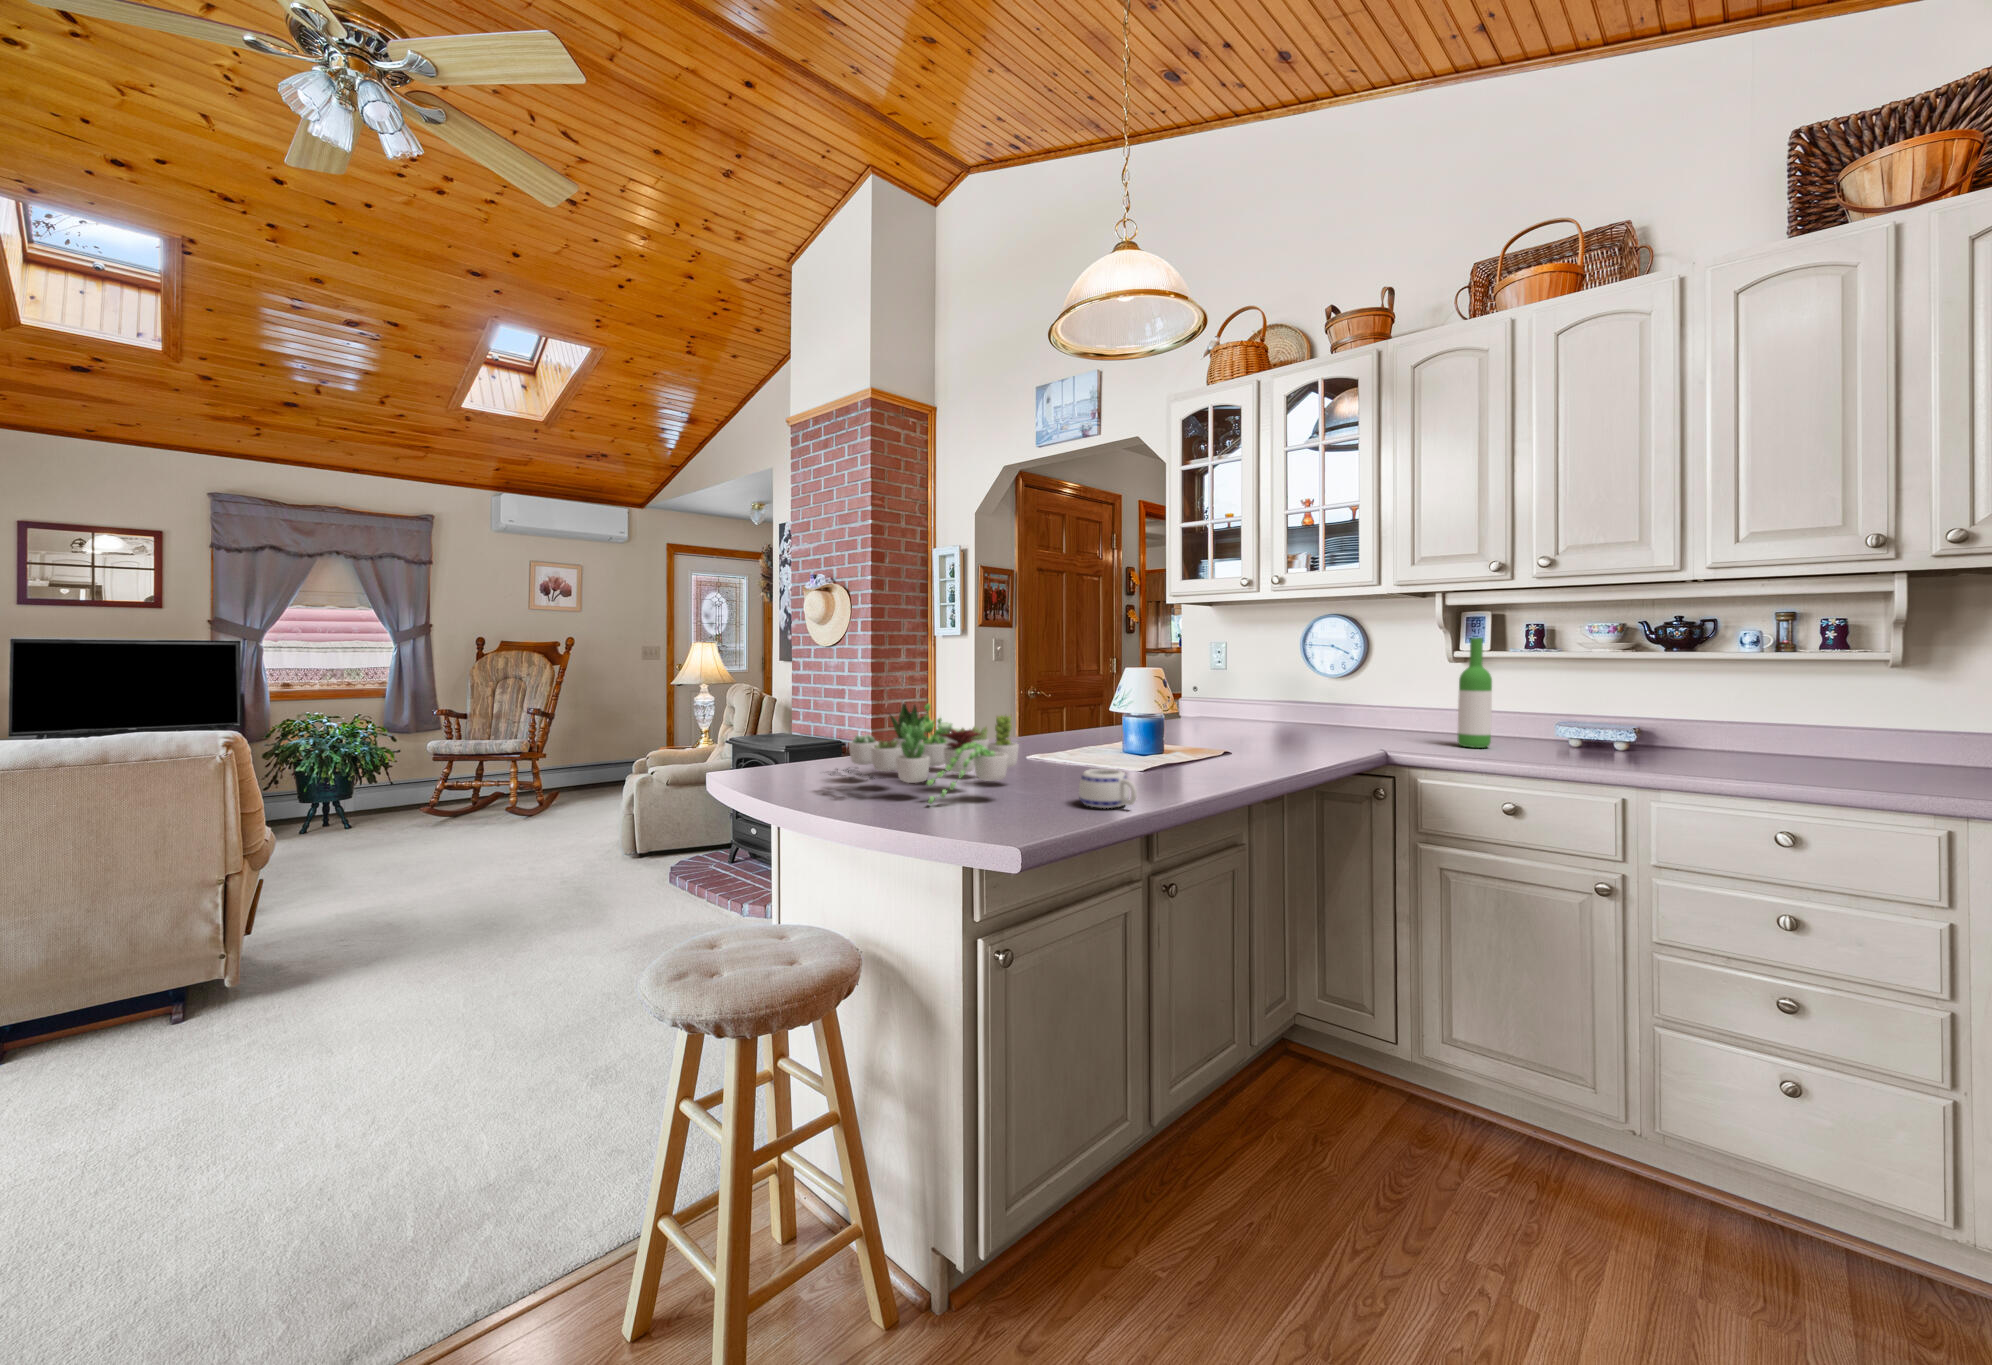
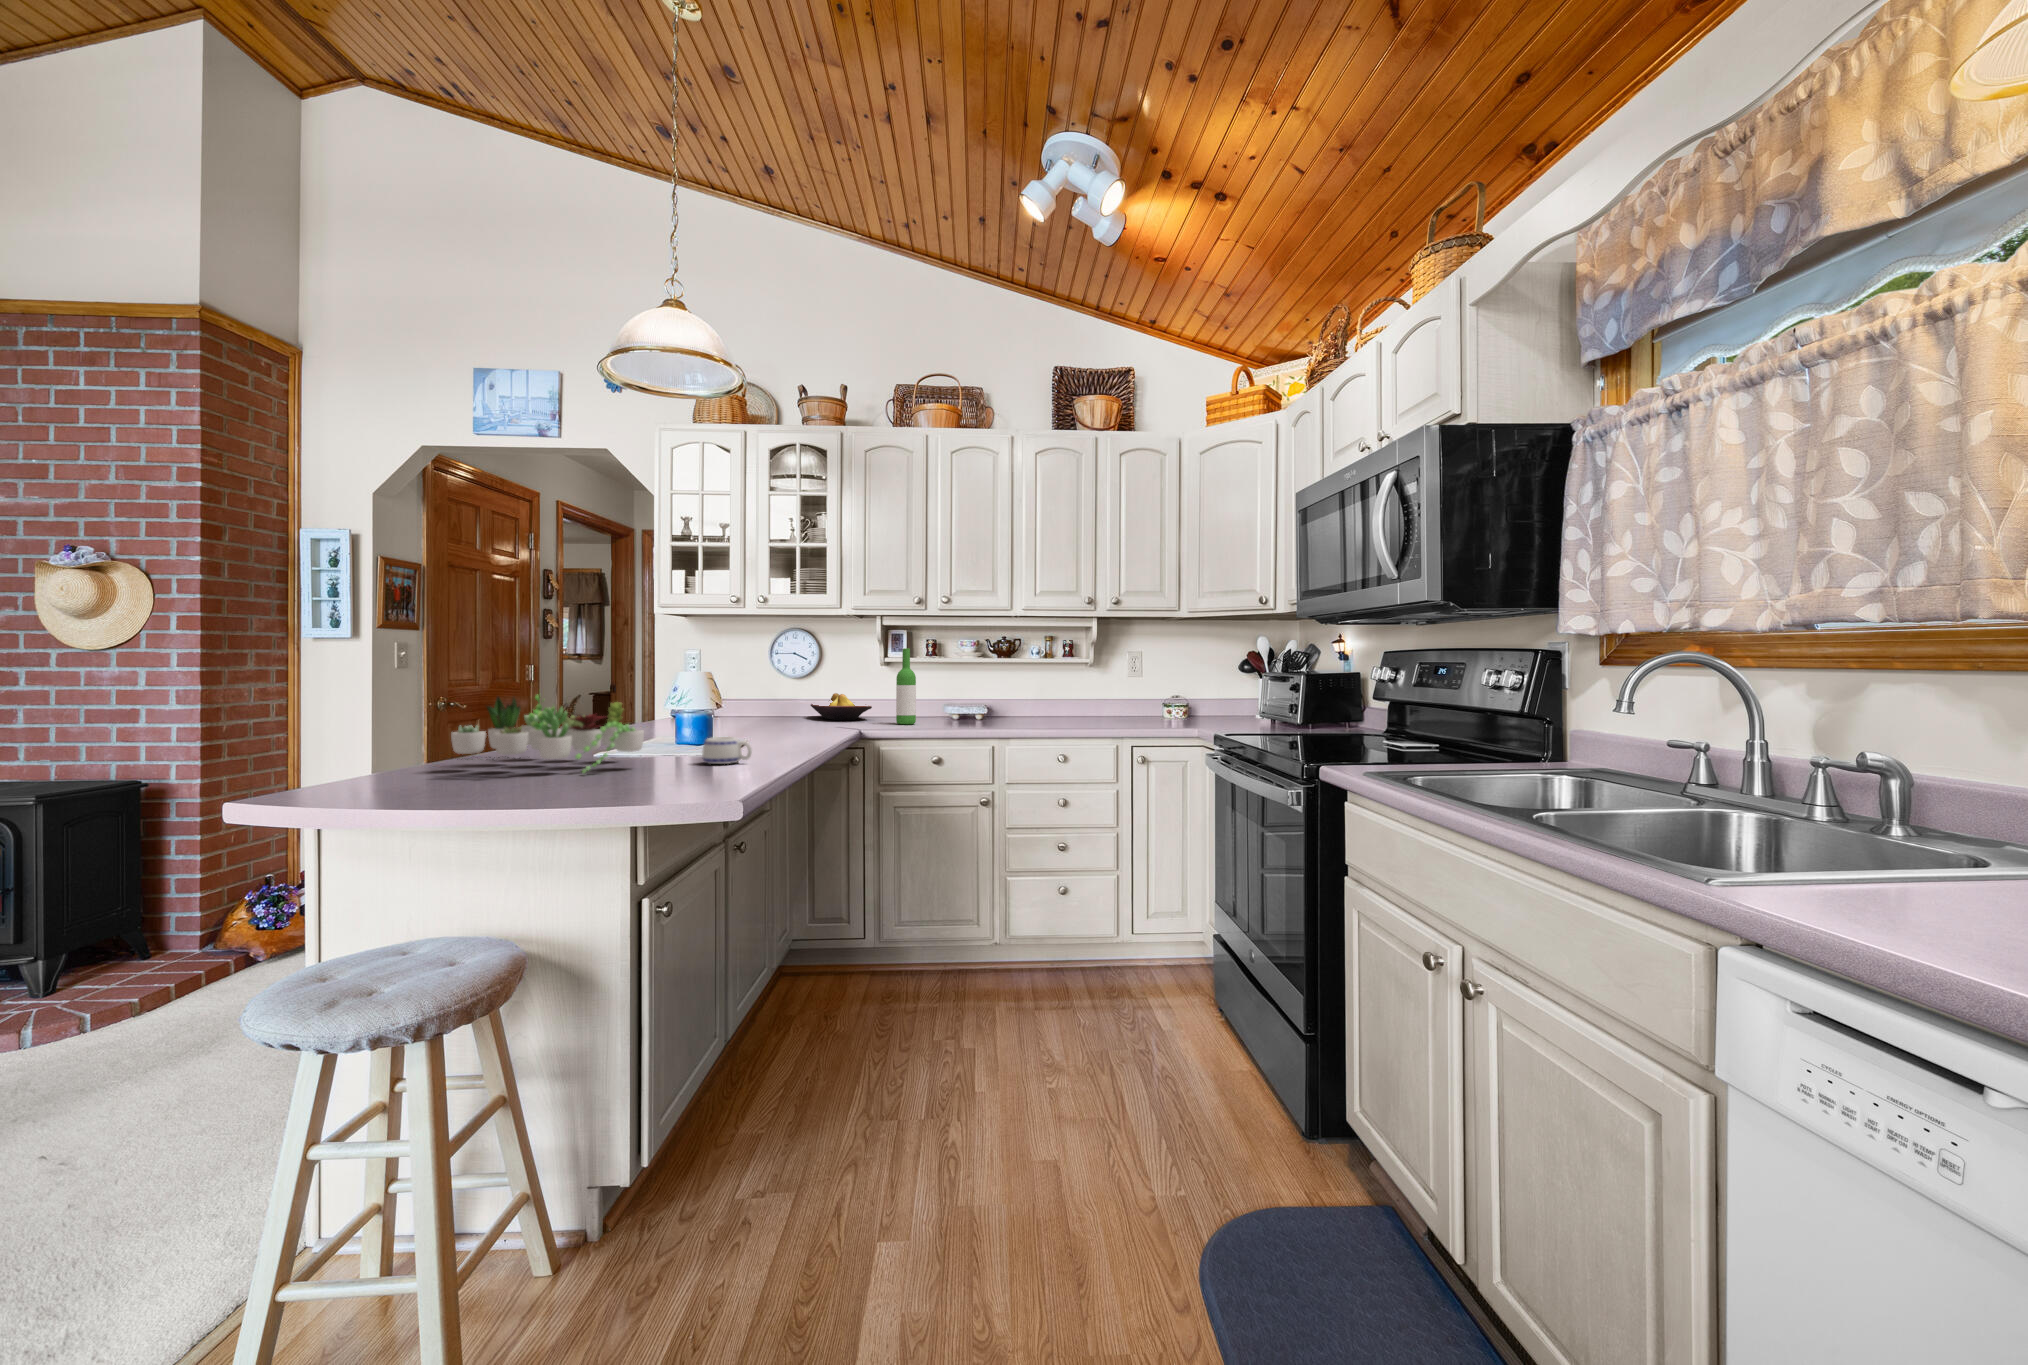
fruit bowl: none [1346,695,1429,733] -> present [811,693,872,720]

